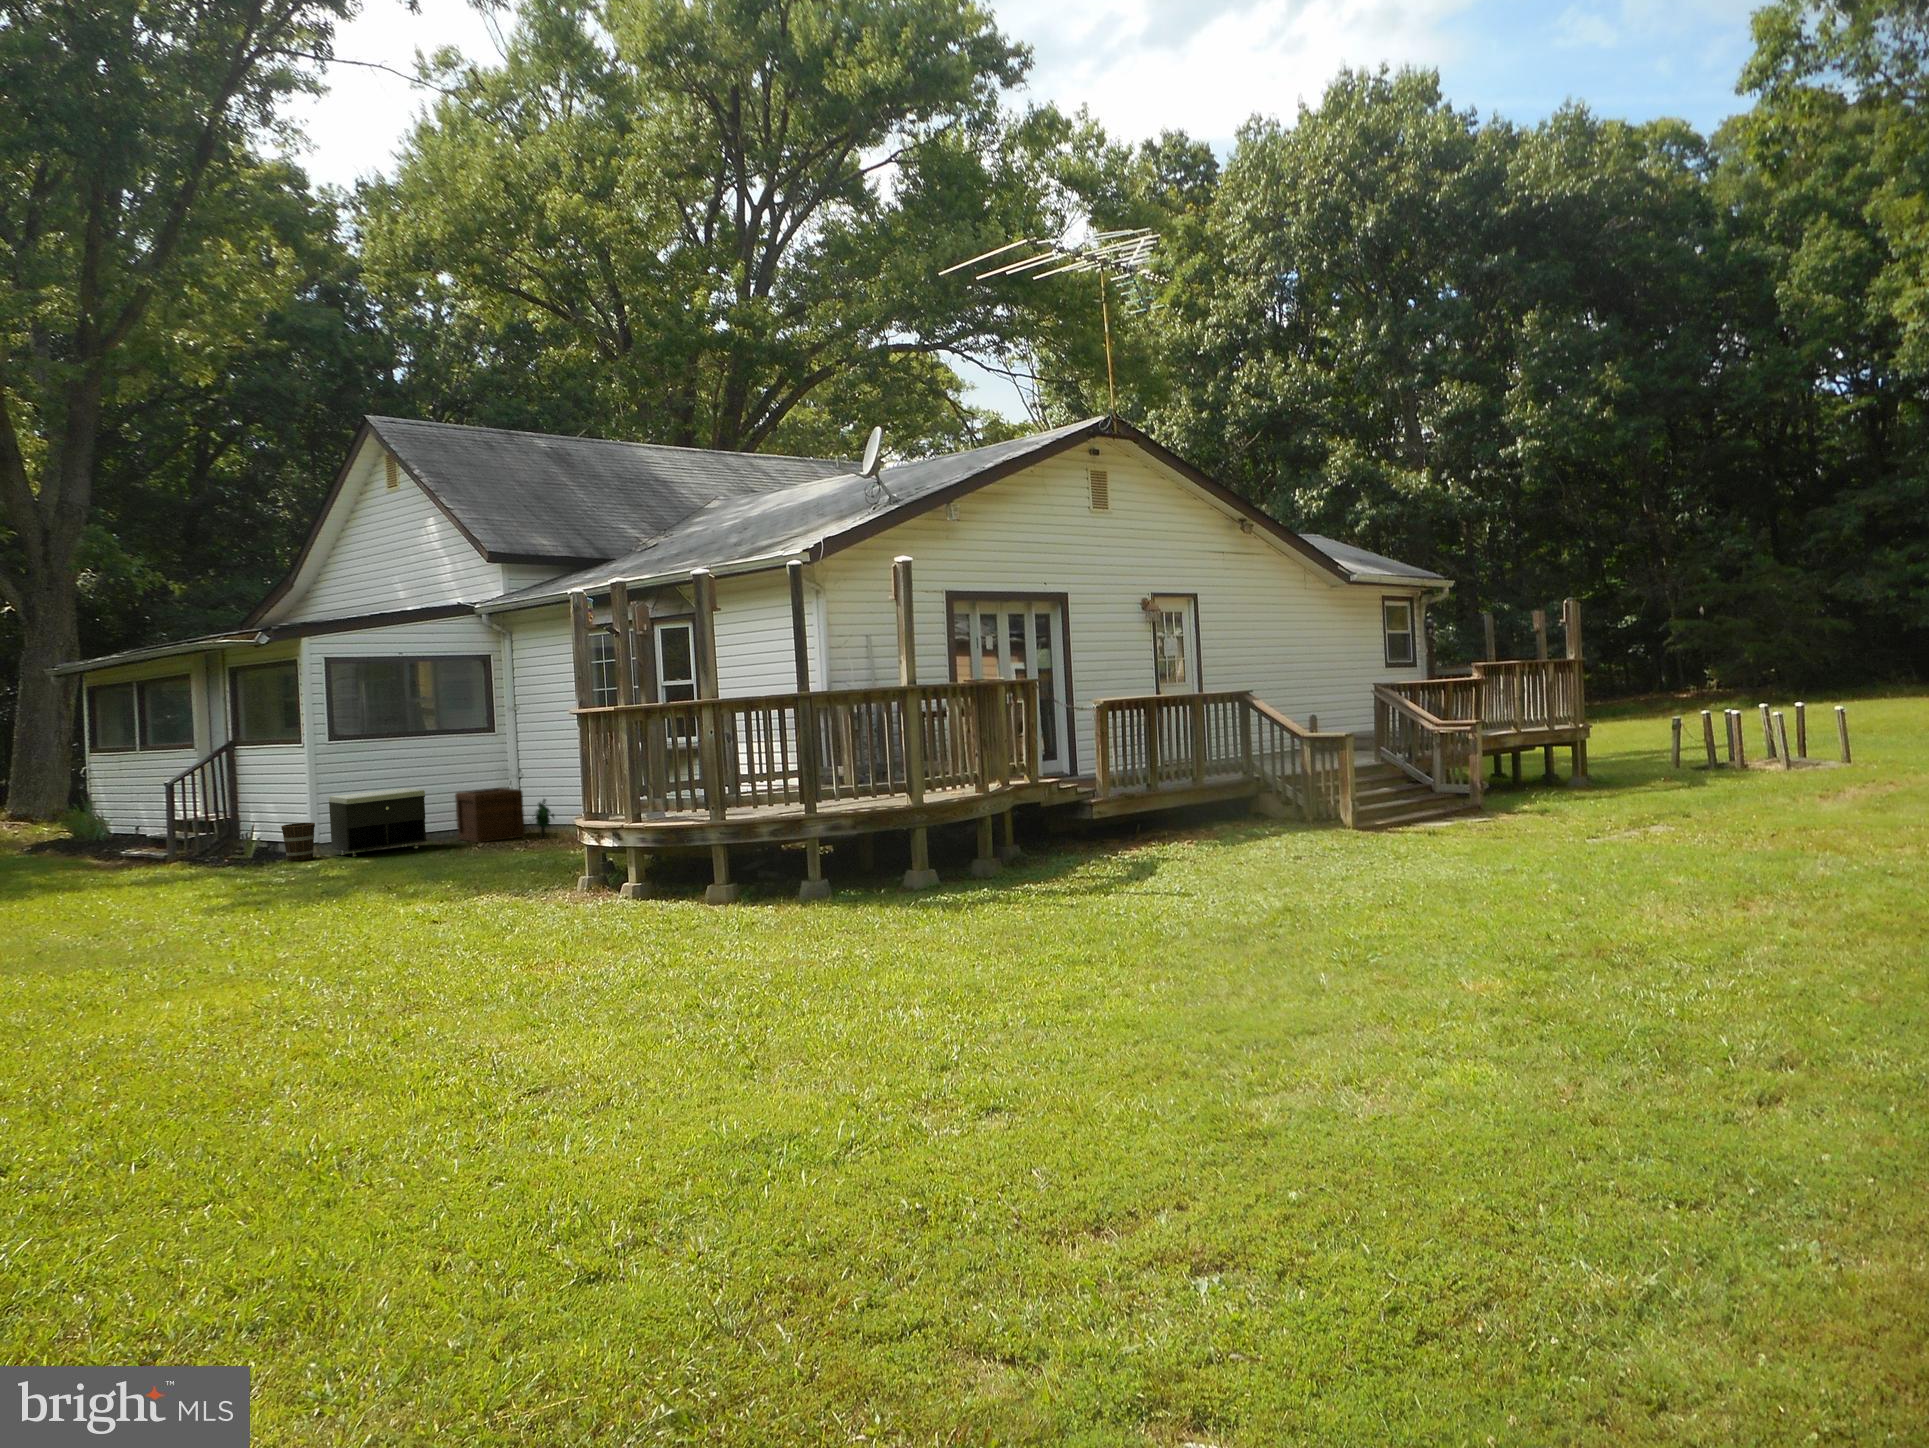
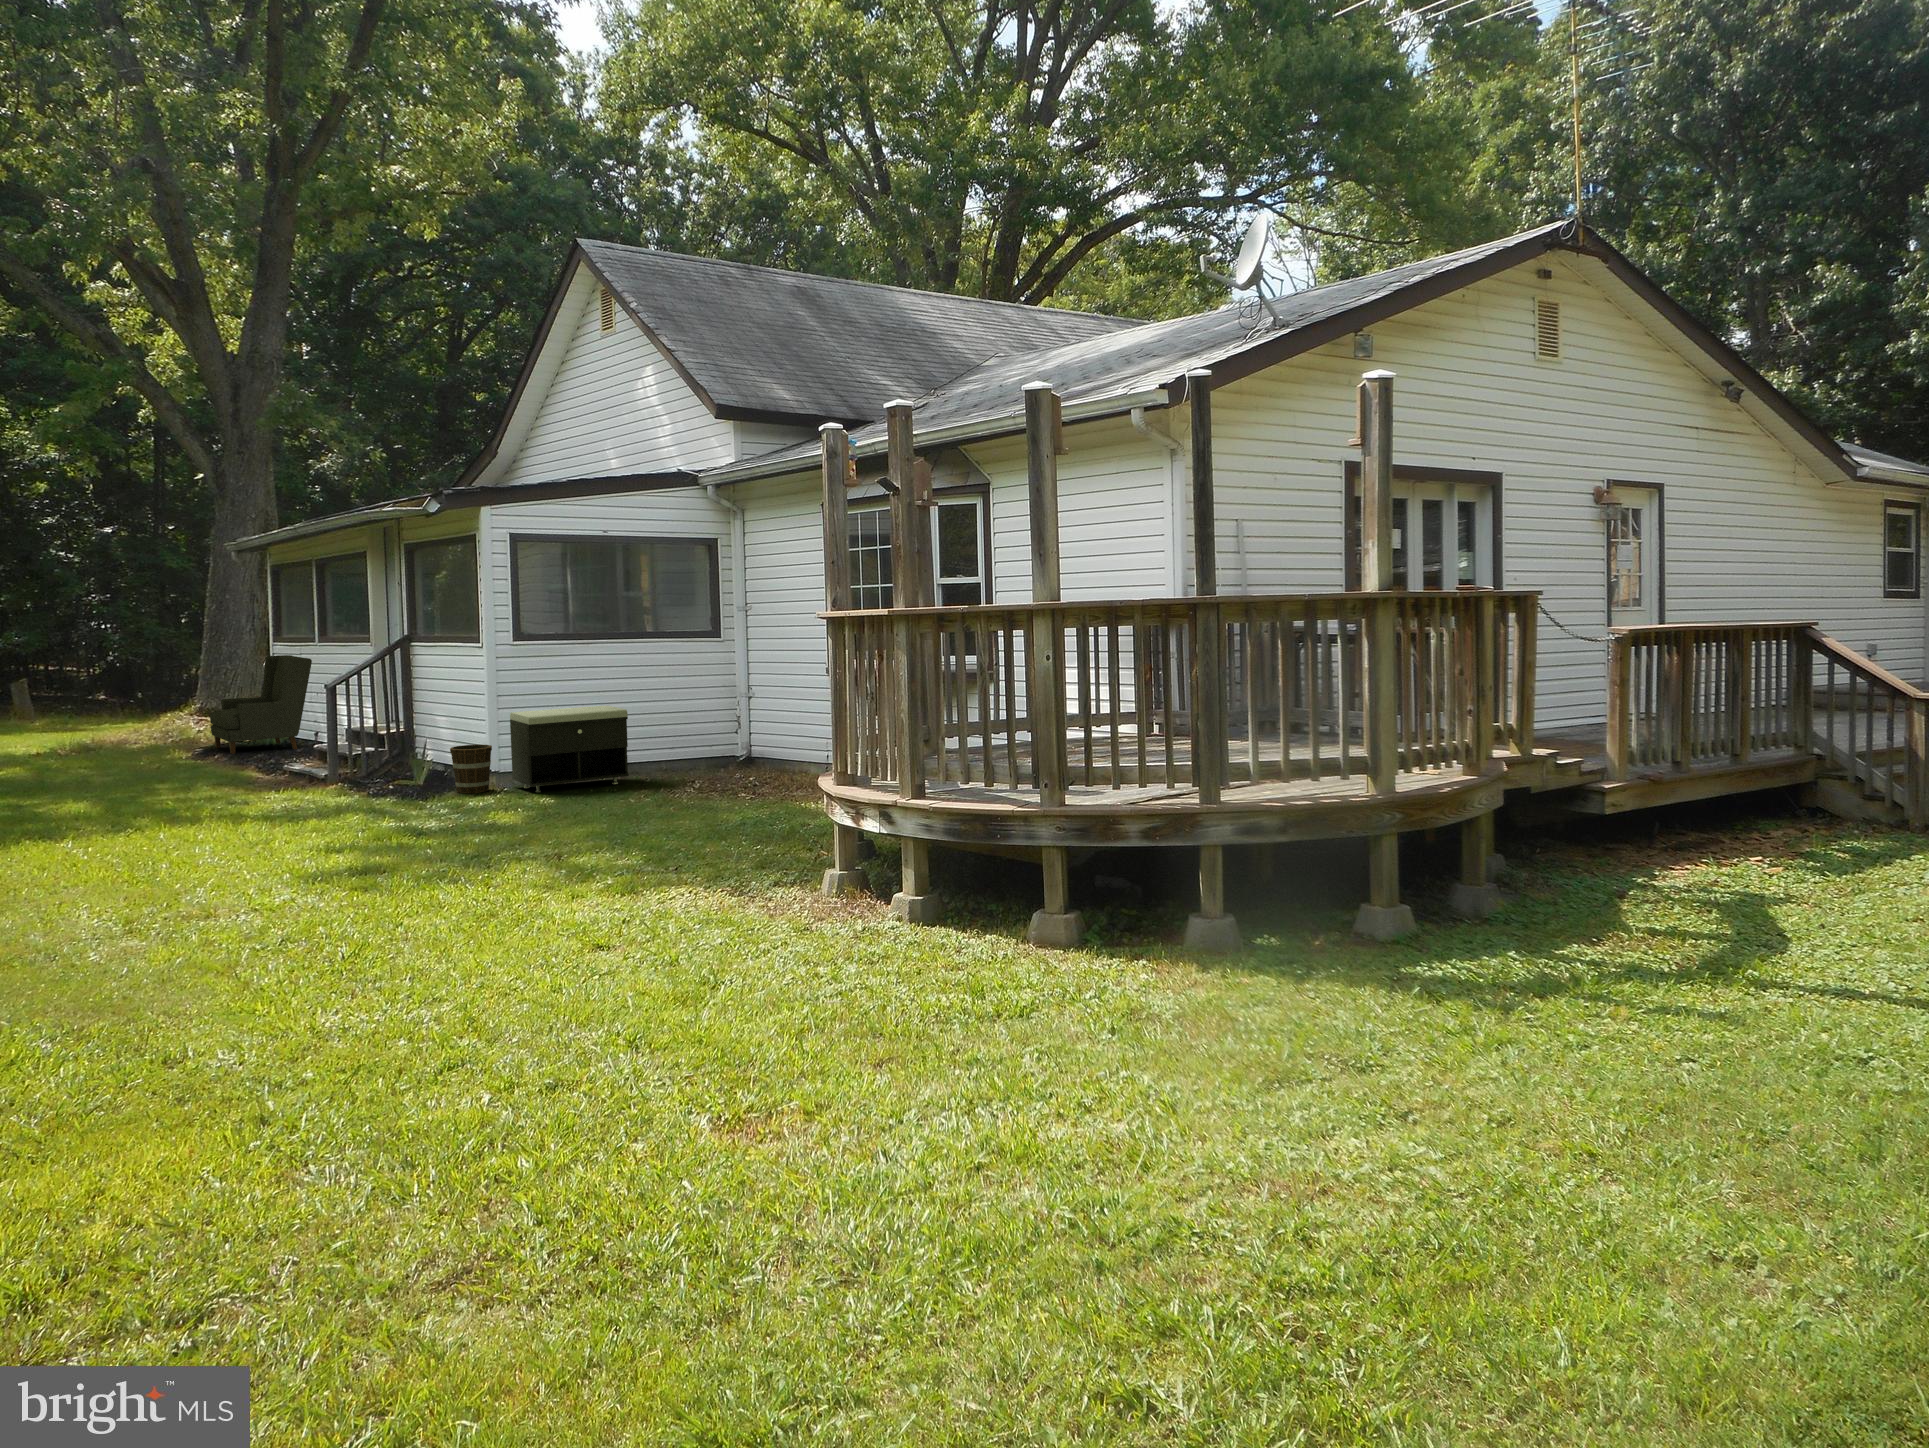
chair: none [37,764,133,850] -> present [210,655,312,754]
wooden crate: present [455,788,525,842] -> none [666,709,750,781]
decorative plant: present [535,799,554,839] -> none [760,728,789,780]

